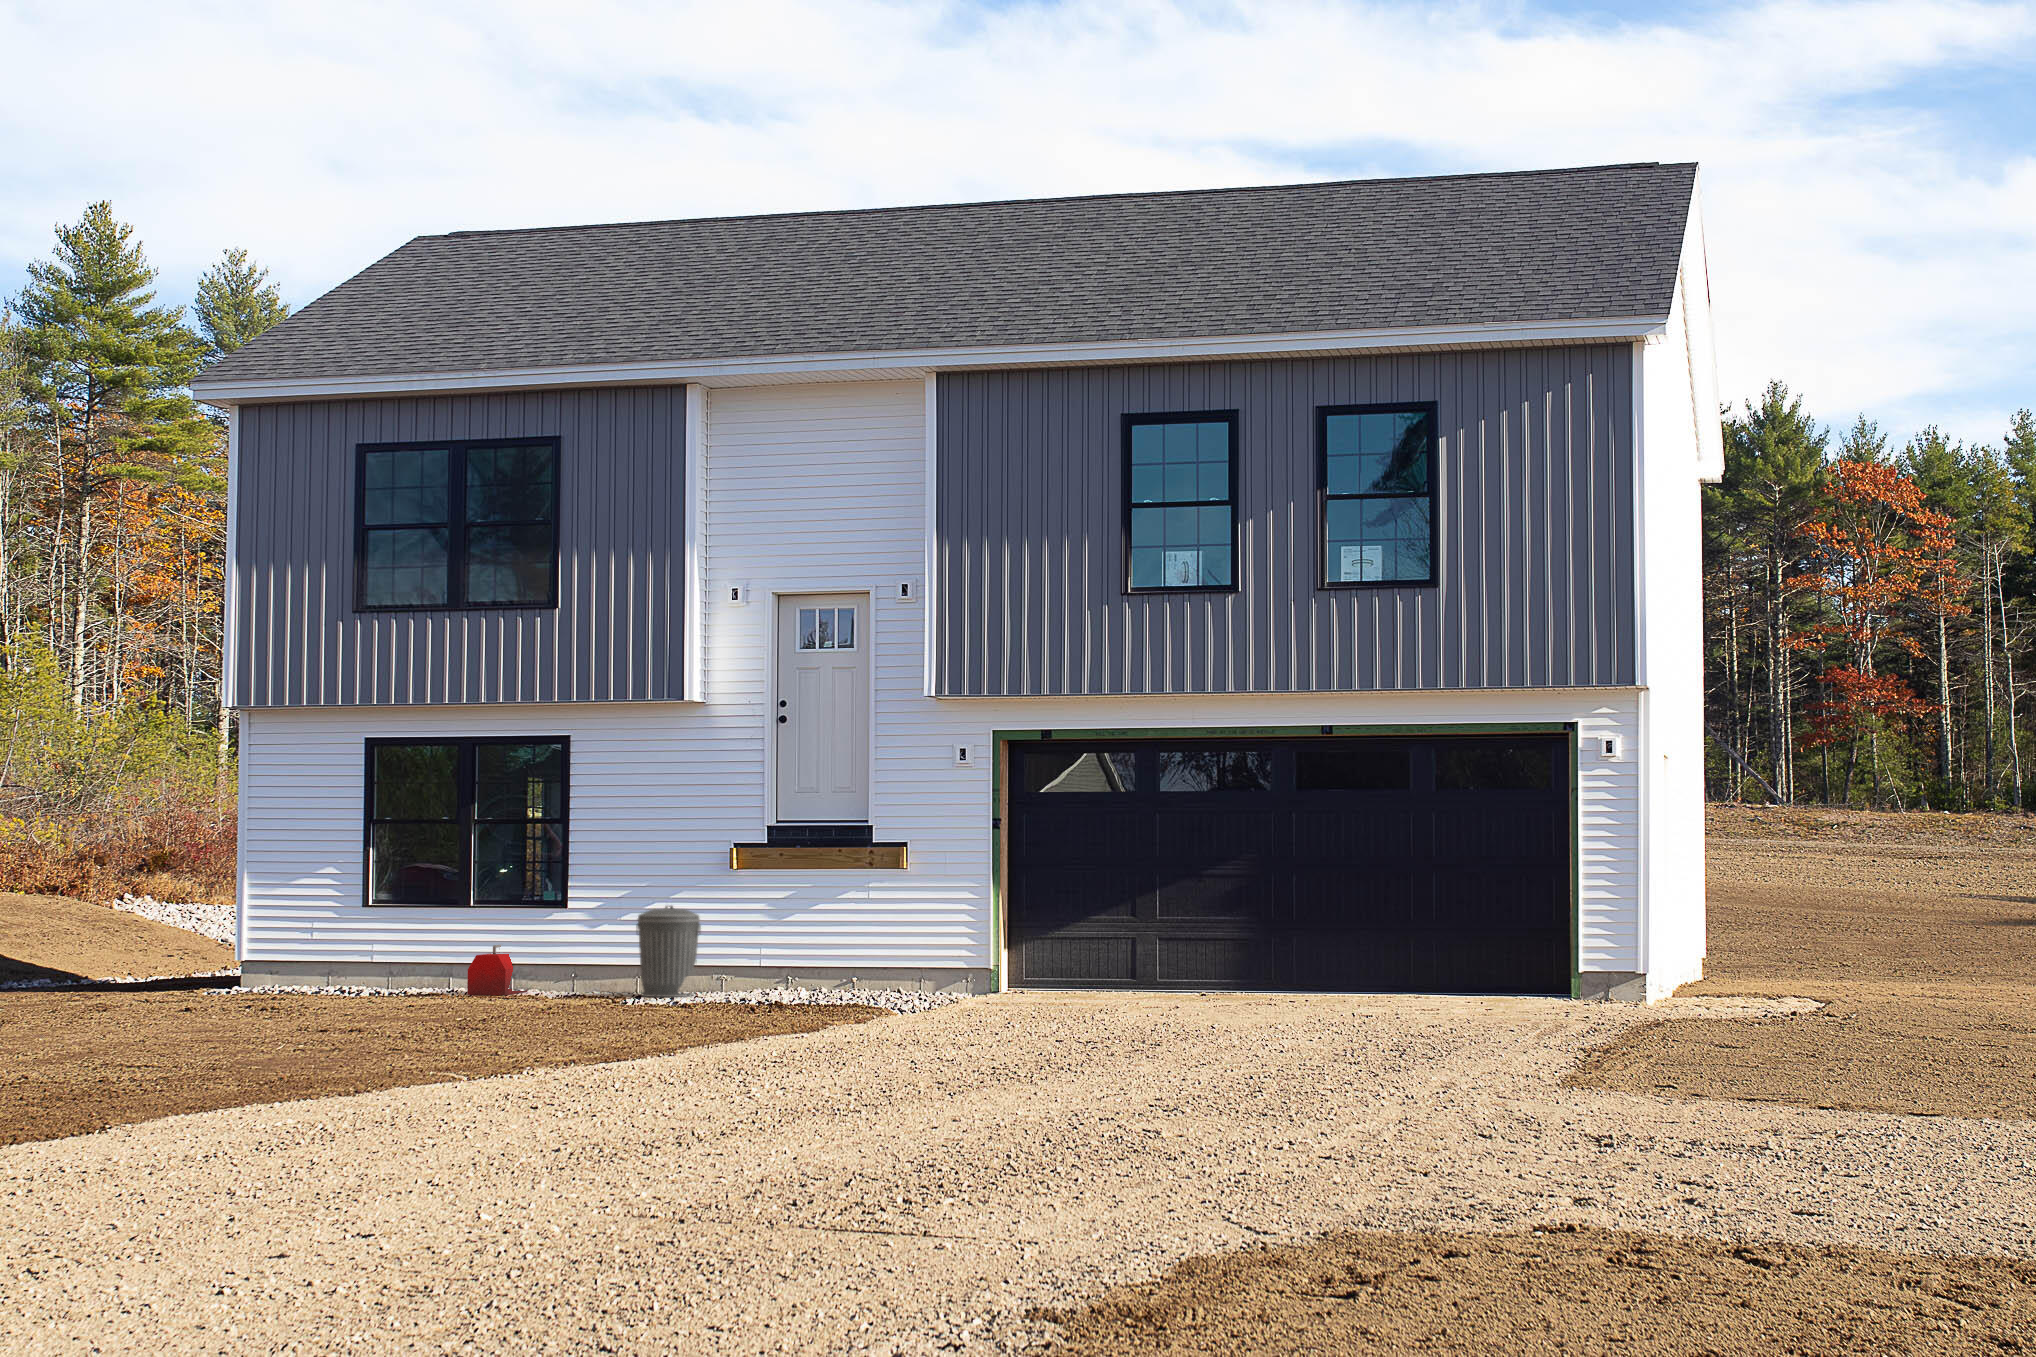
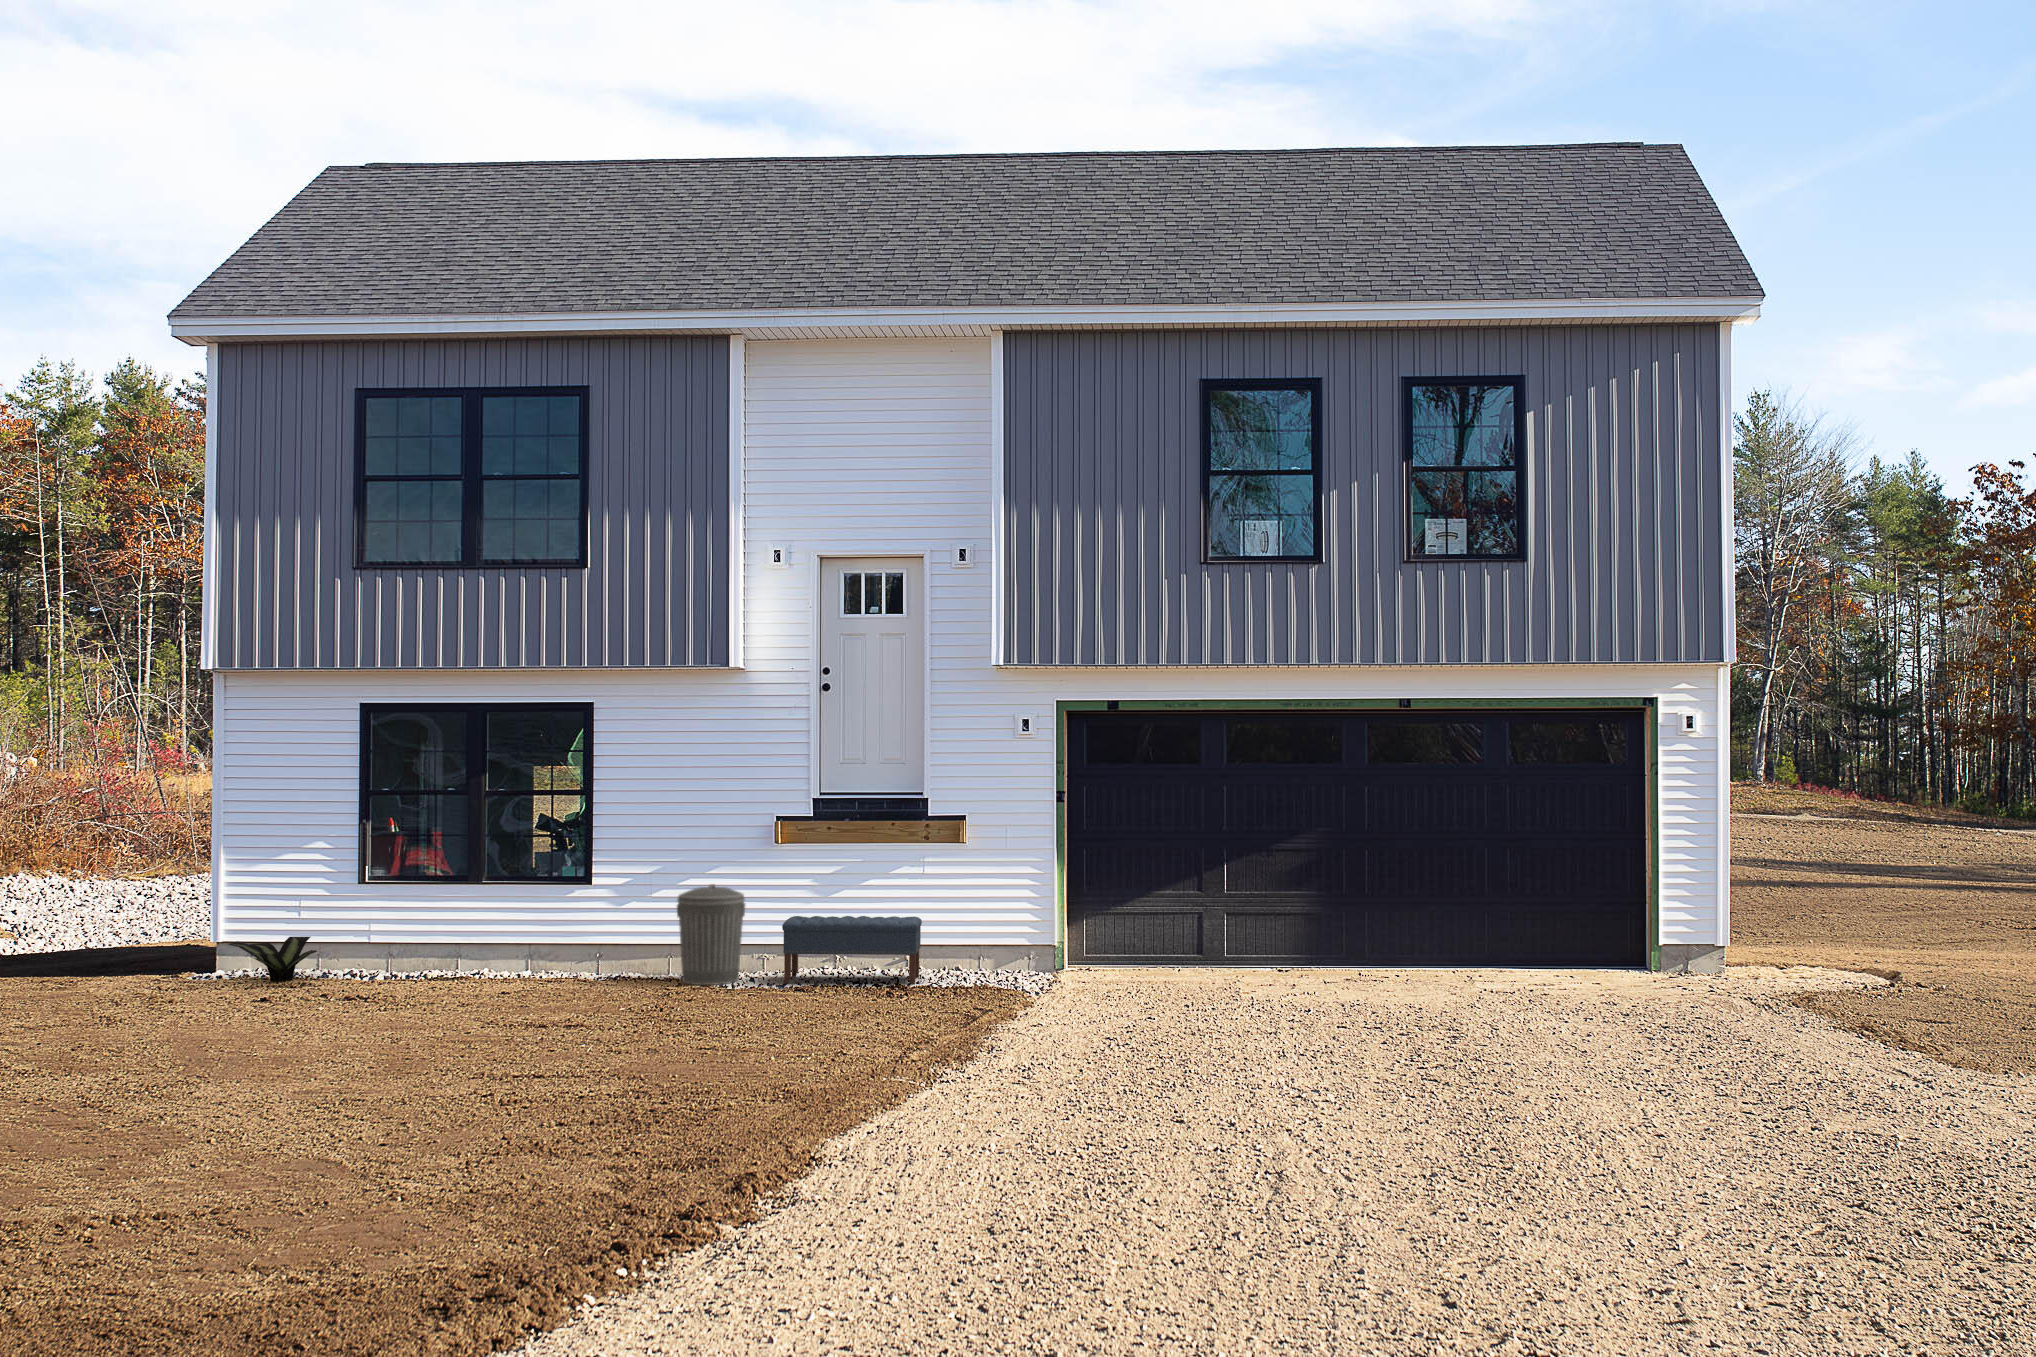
bench: none [729,937,865,999] -> present [782,916,922,984]
toolbox: present [467,945,527,995] -> none [485,926,547,985]
potted plant: none [249,955,335,992] -> present [228,937,317,982]

